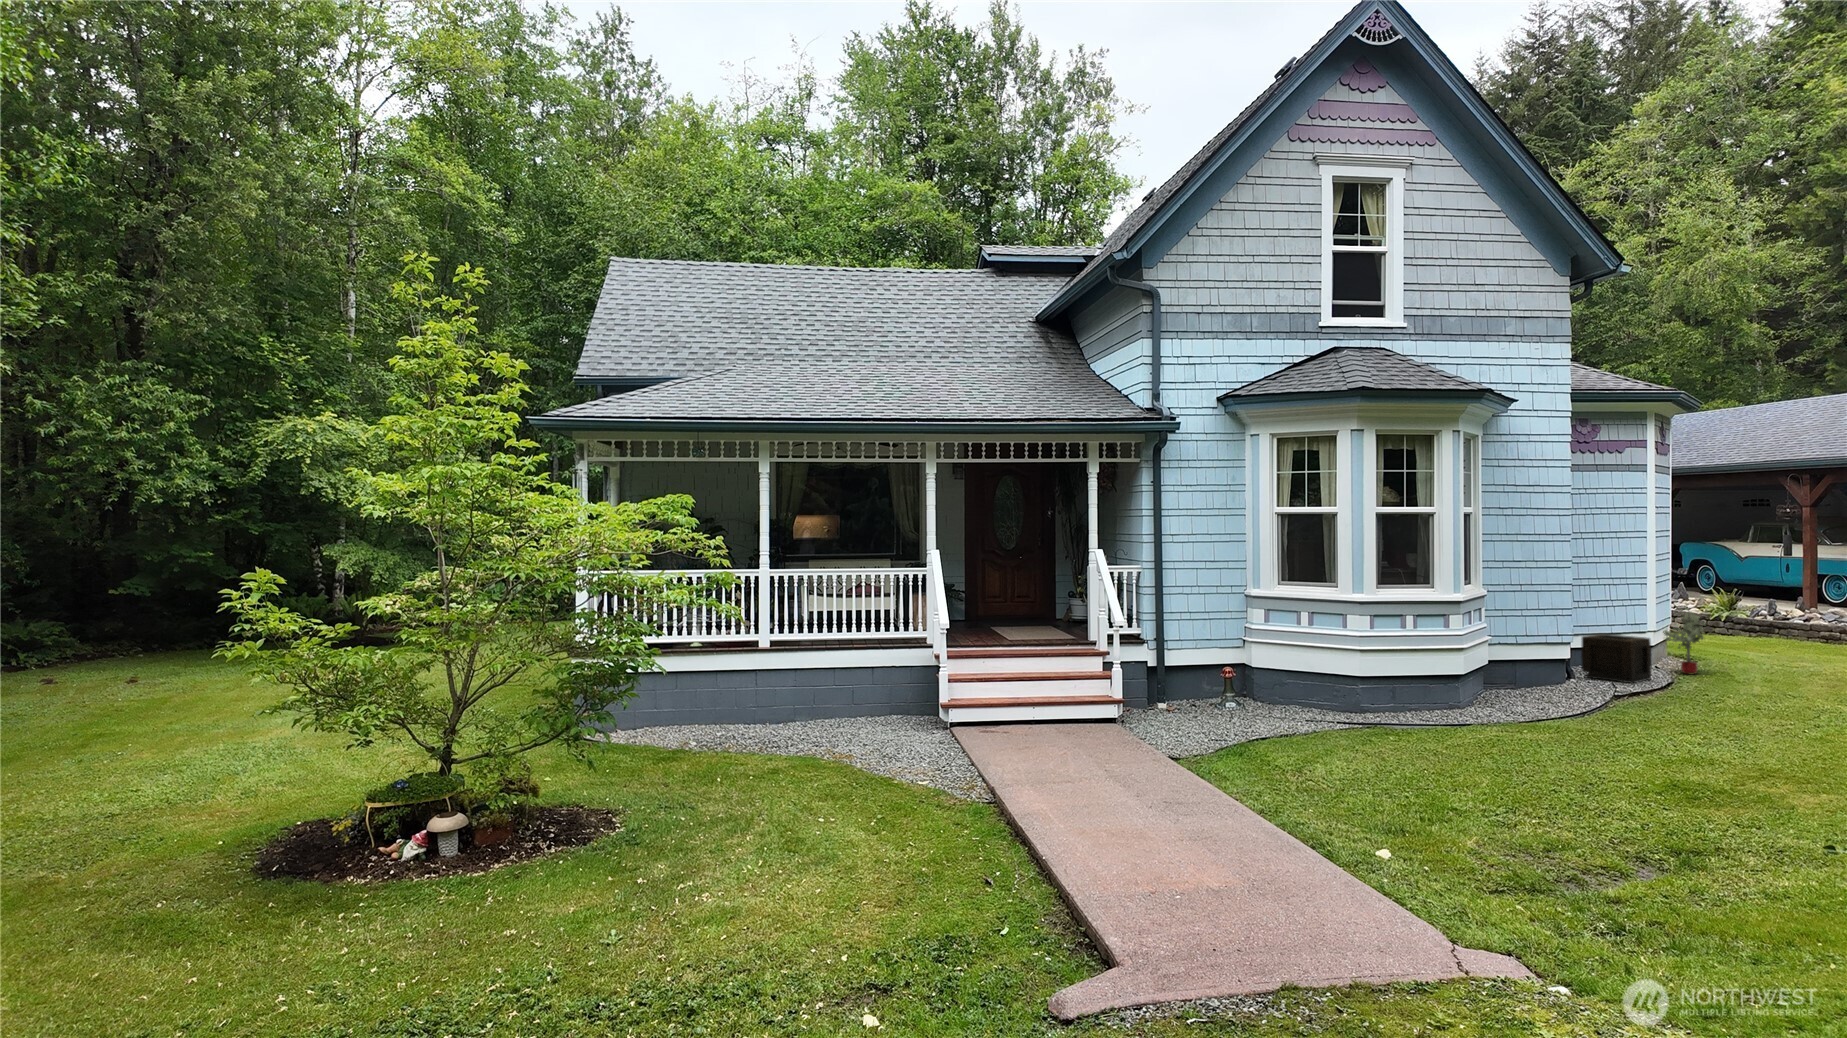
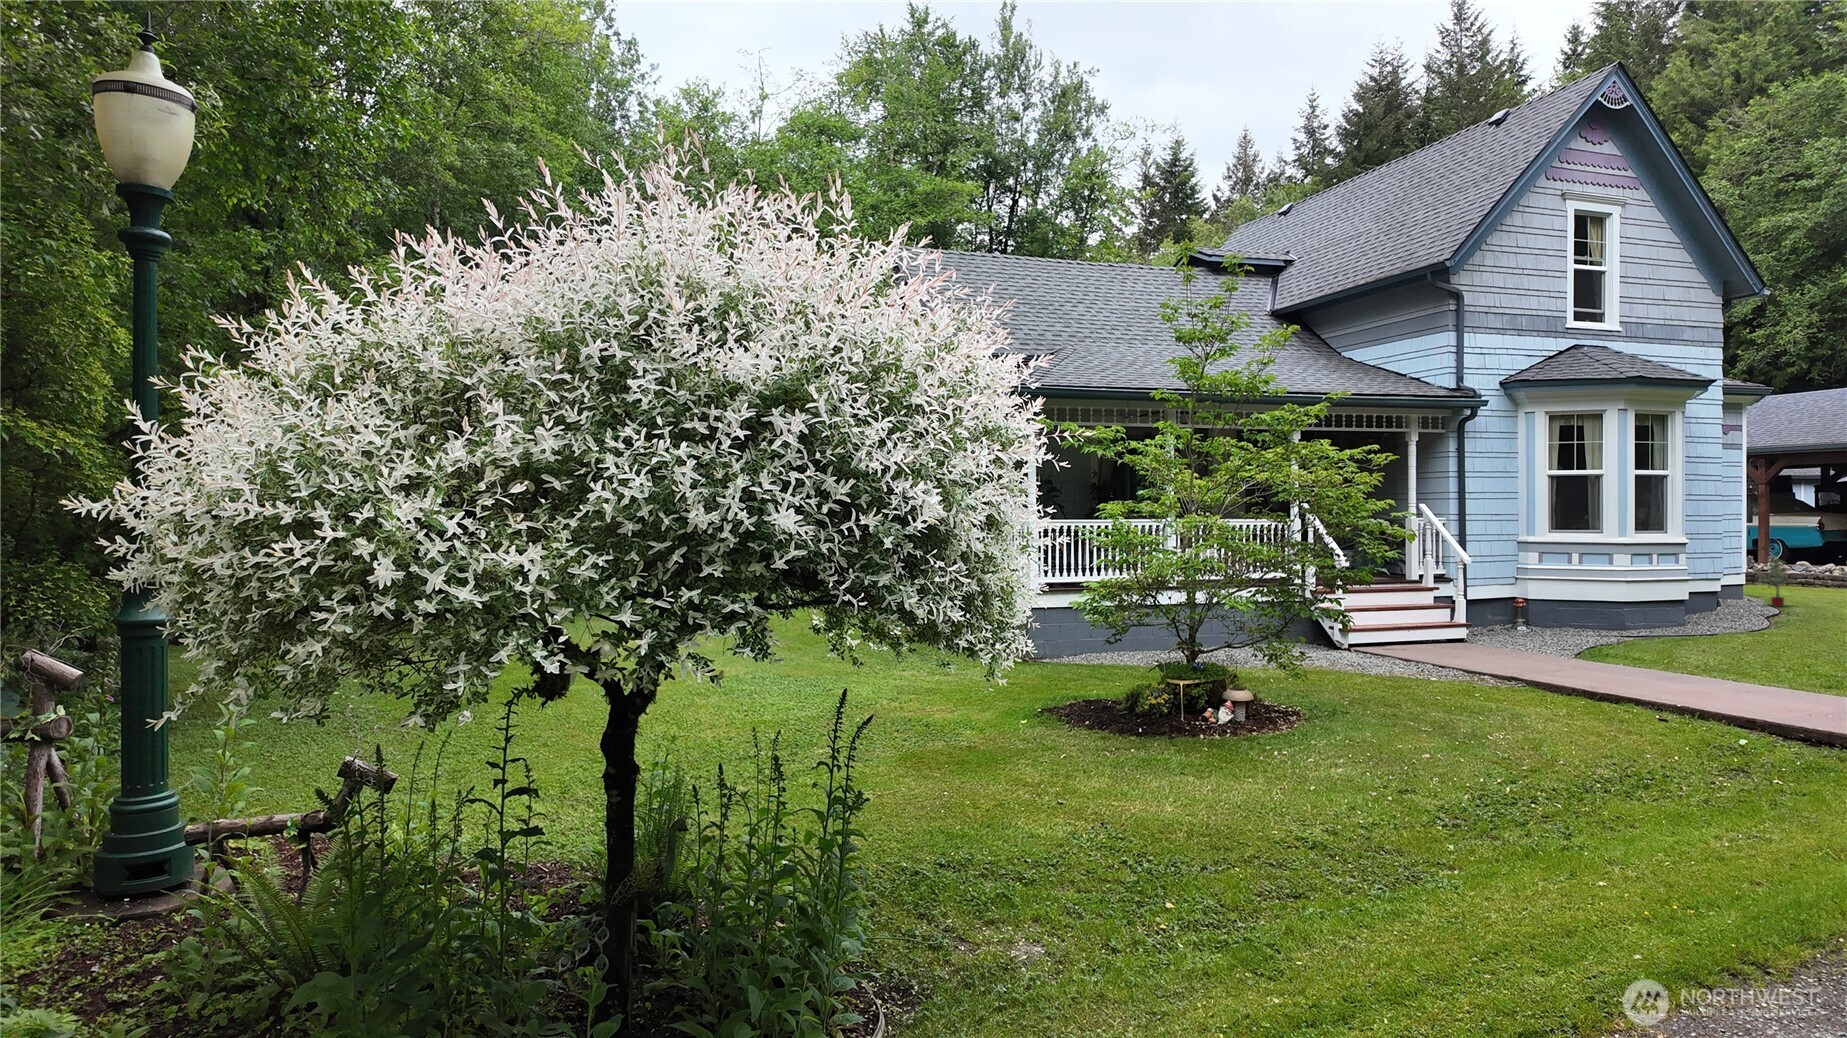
wooden crate: present [1581,634,1651,683] -> none [1713,577,1762,612]

